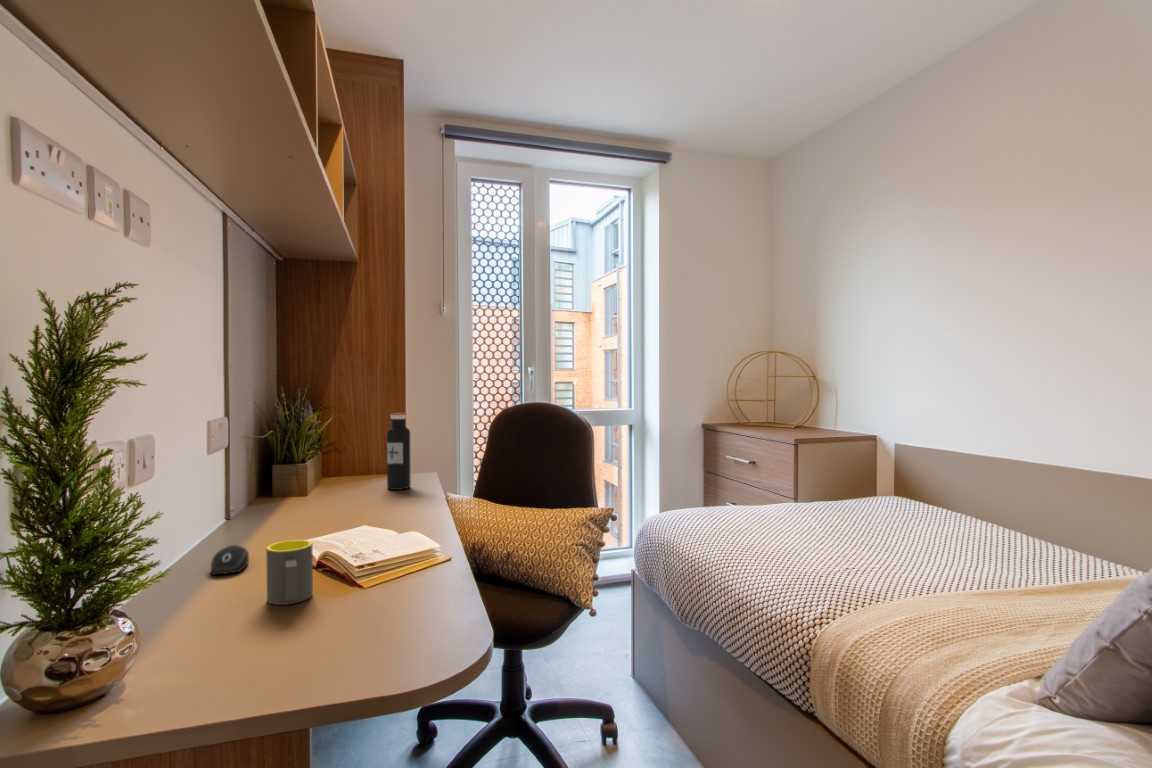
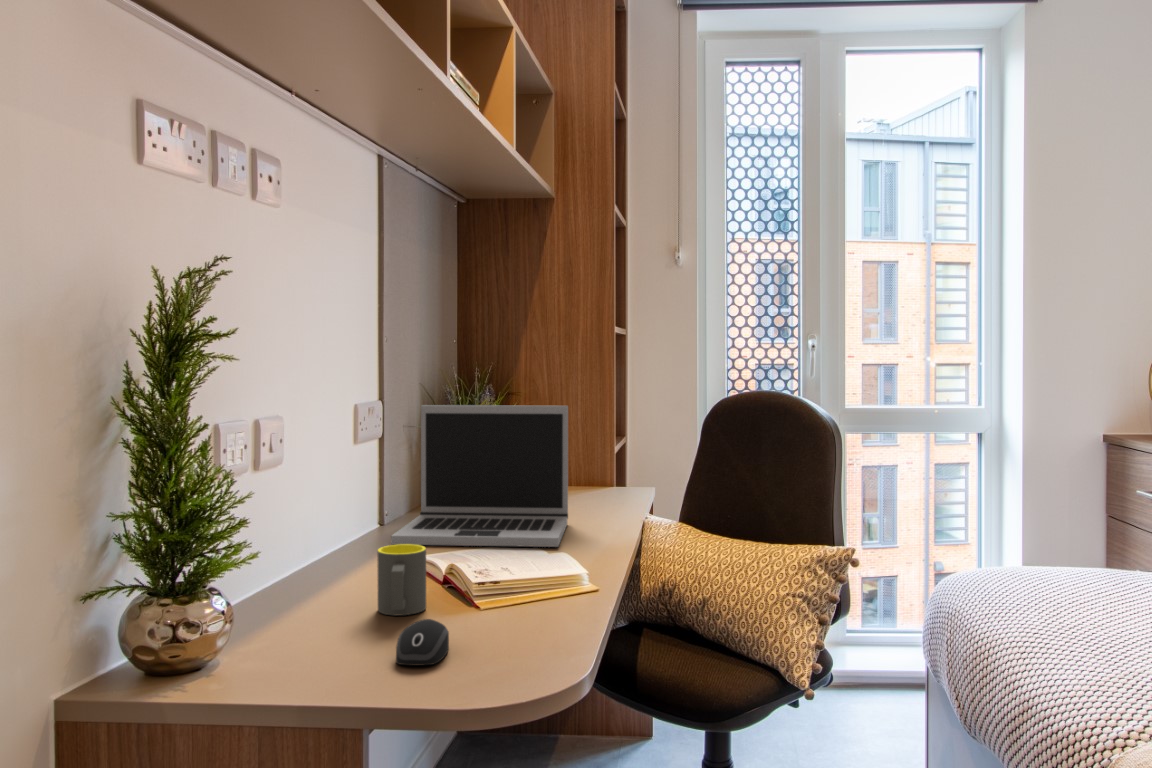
water bottle: present [387,413,411,490] -> none [562,406,591,506]
laptop: none [254,414,402,537] -> present [391,405,568,547]
computer mouse: present [211,545,249,574] -> present [396,619,449,665]

